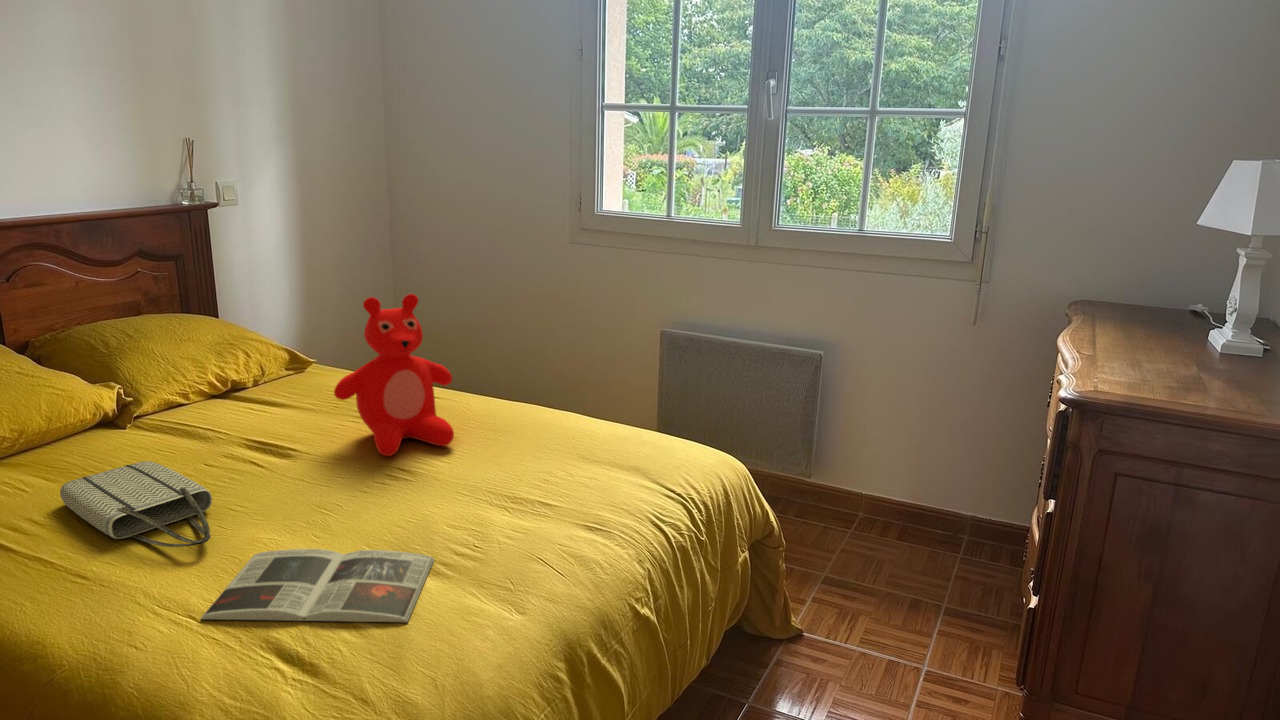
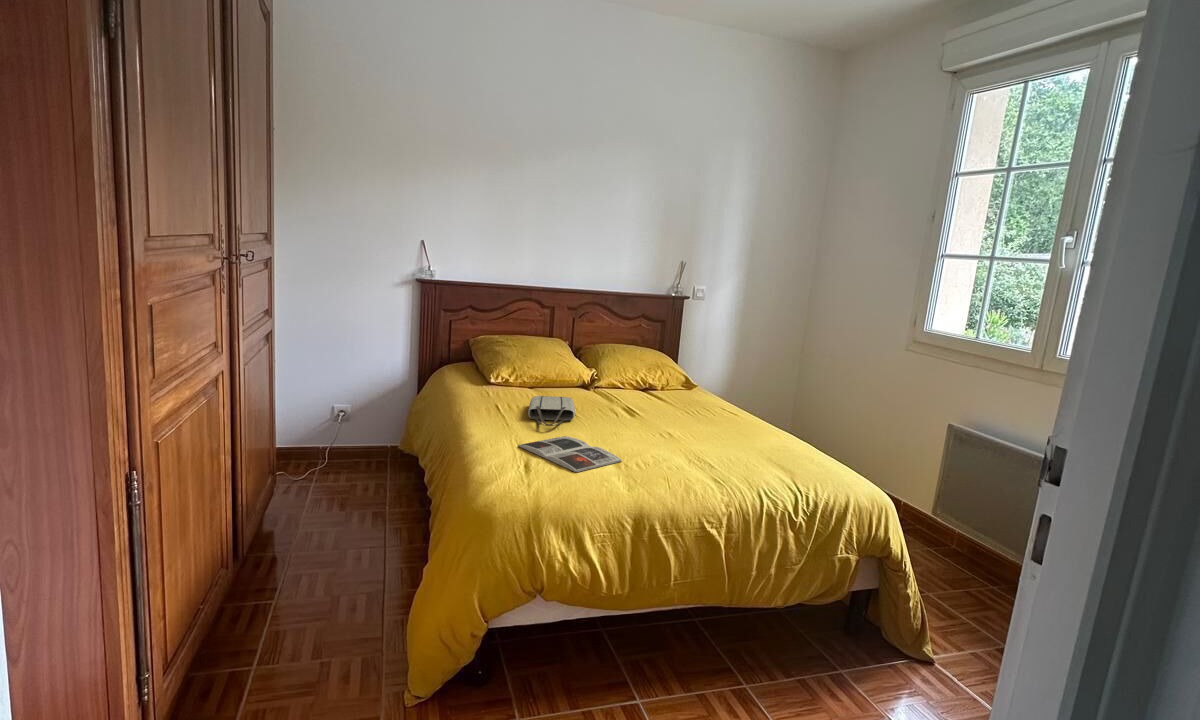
teddy bear: present [334,294,454,456] -> none [660,339,728,431]

